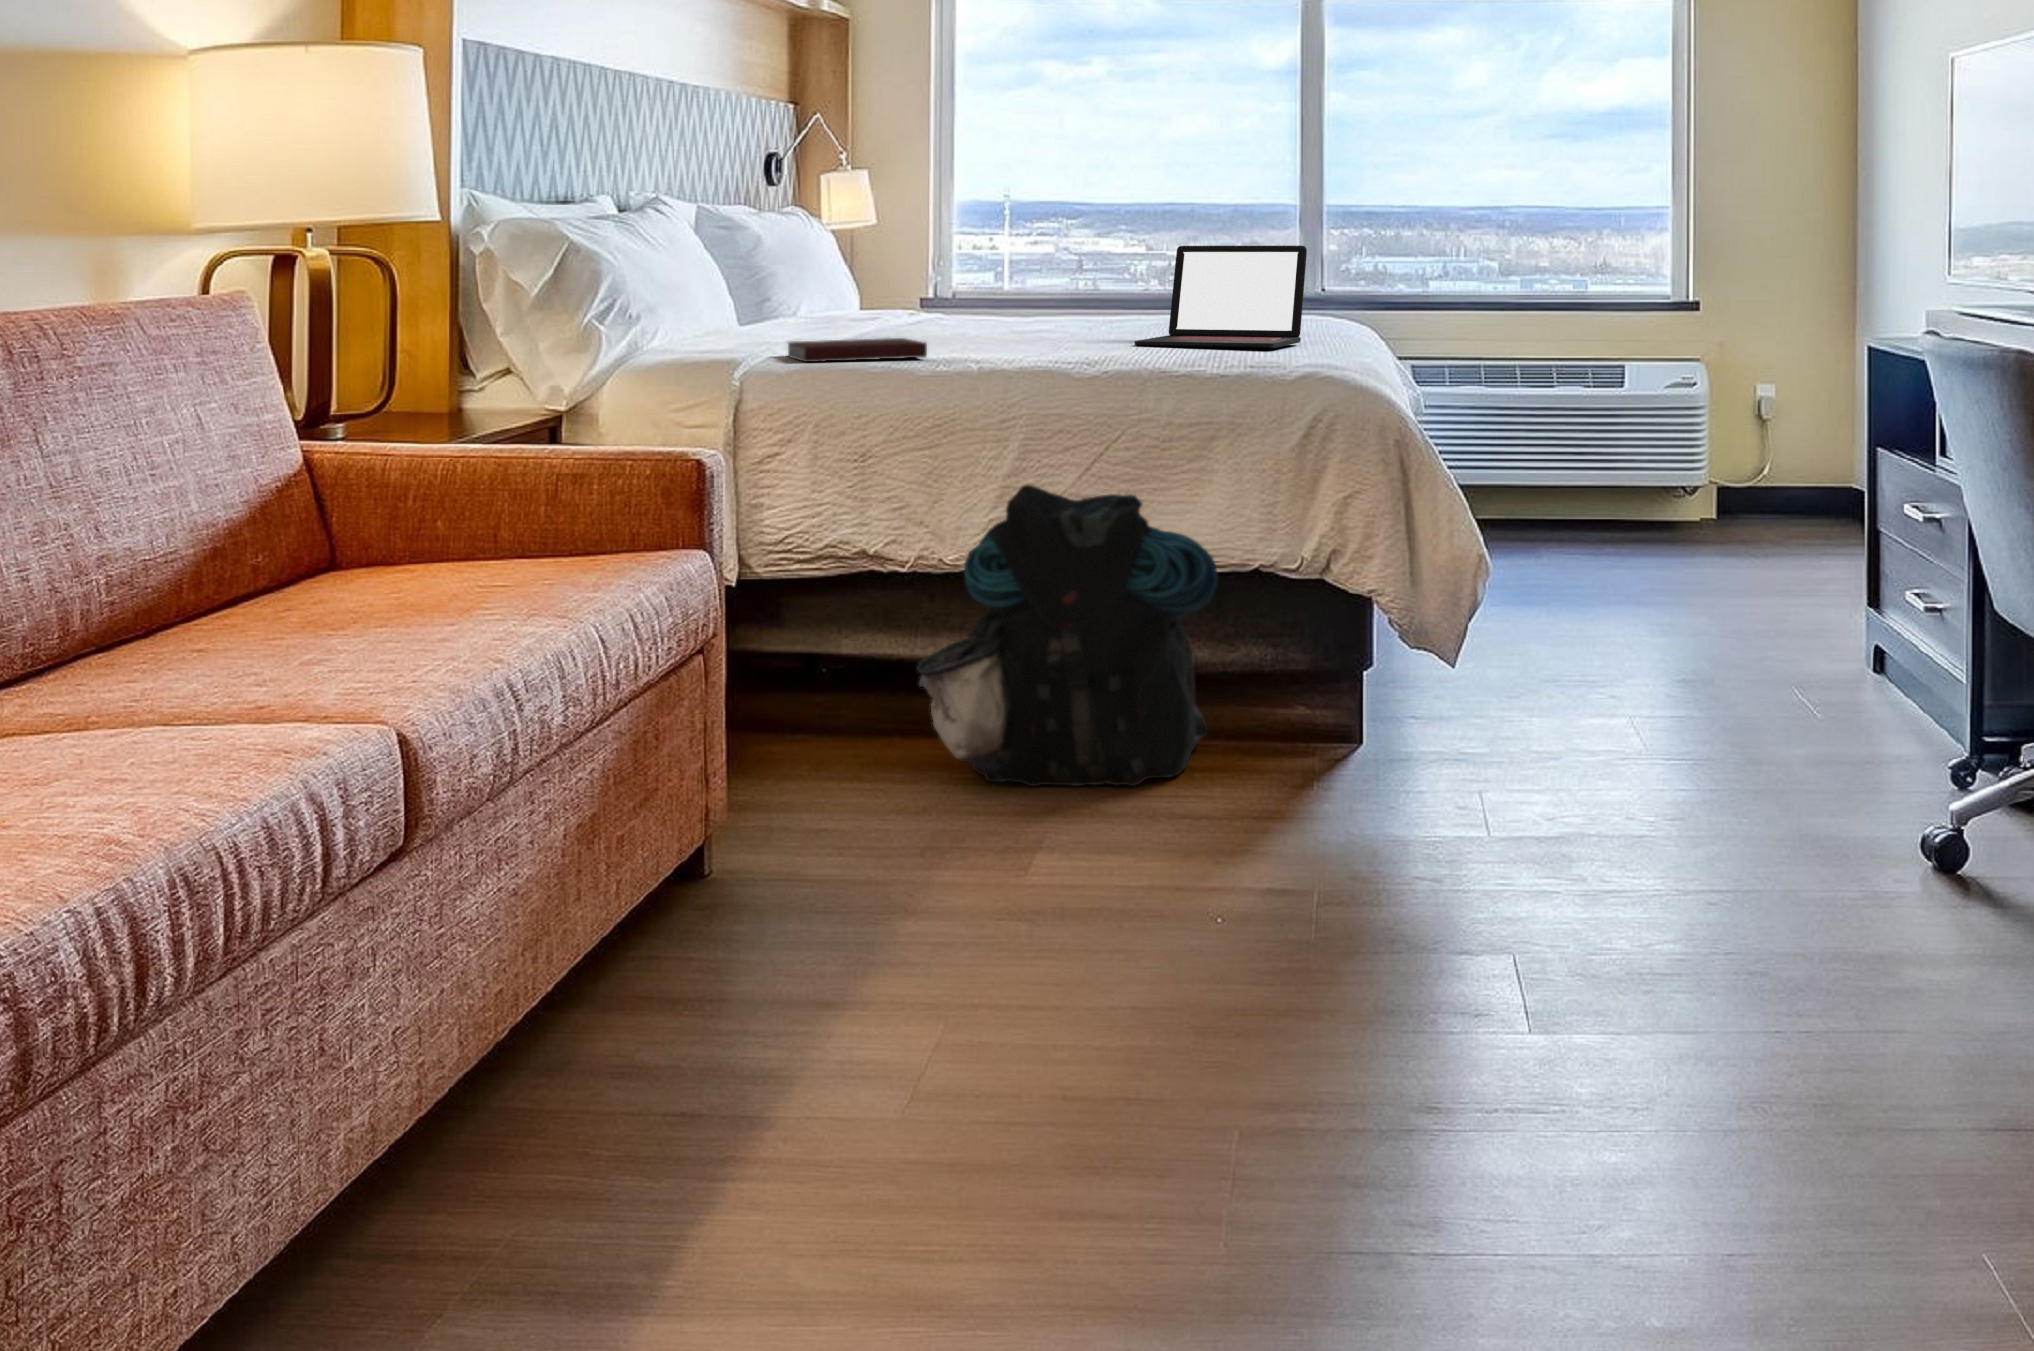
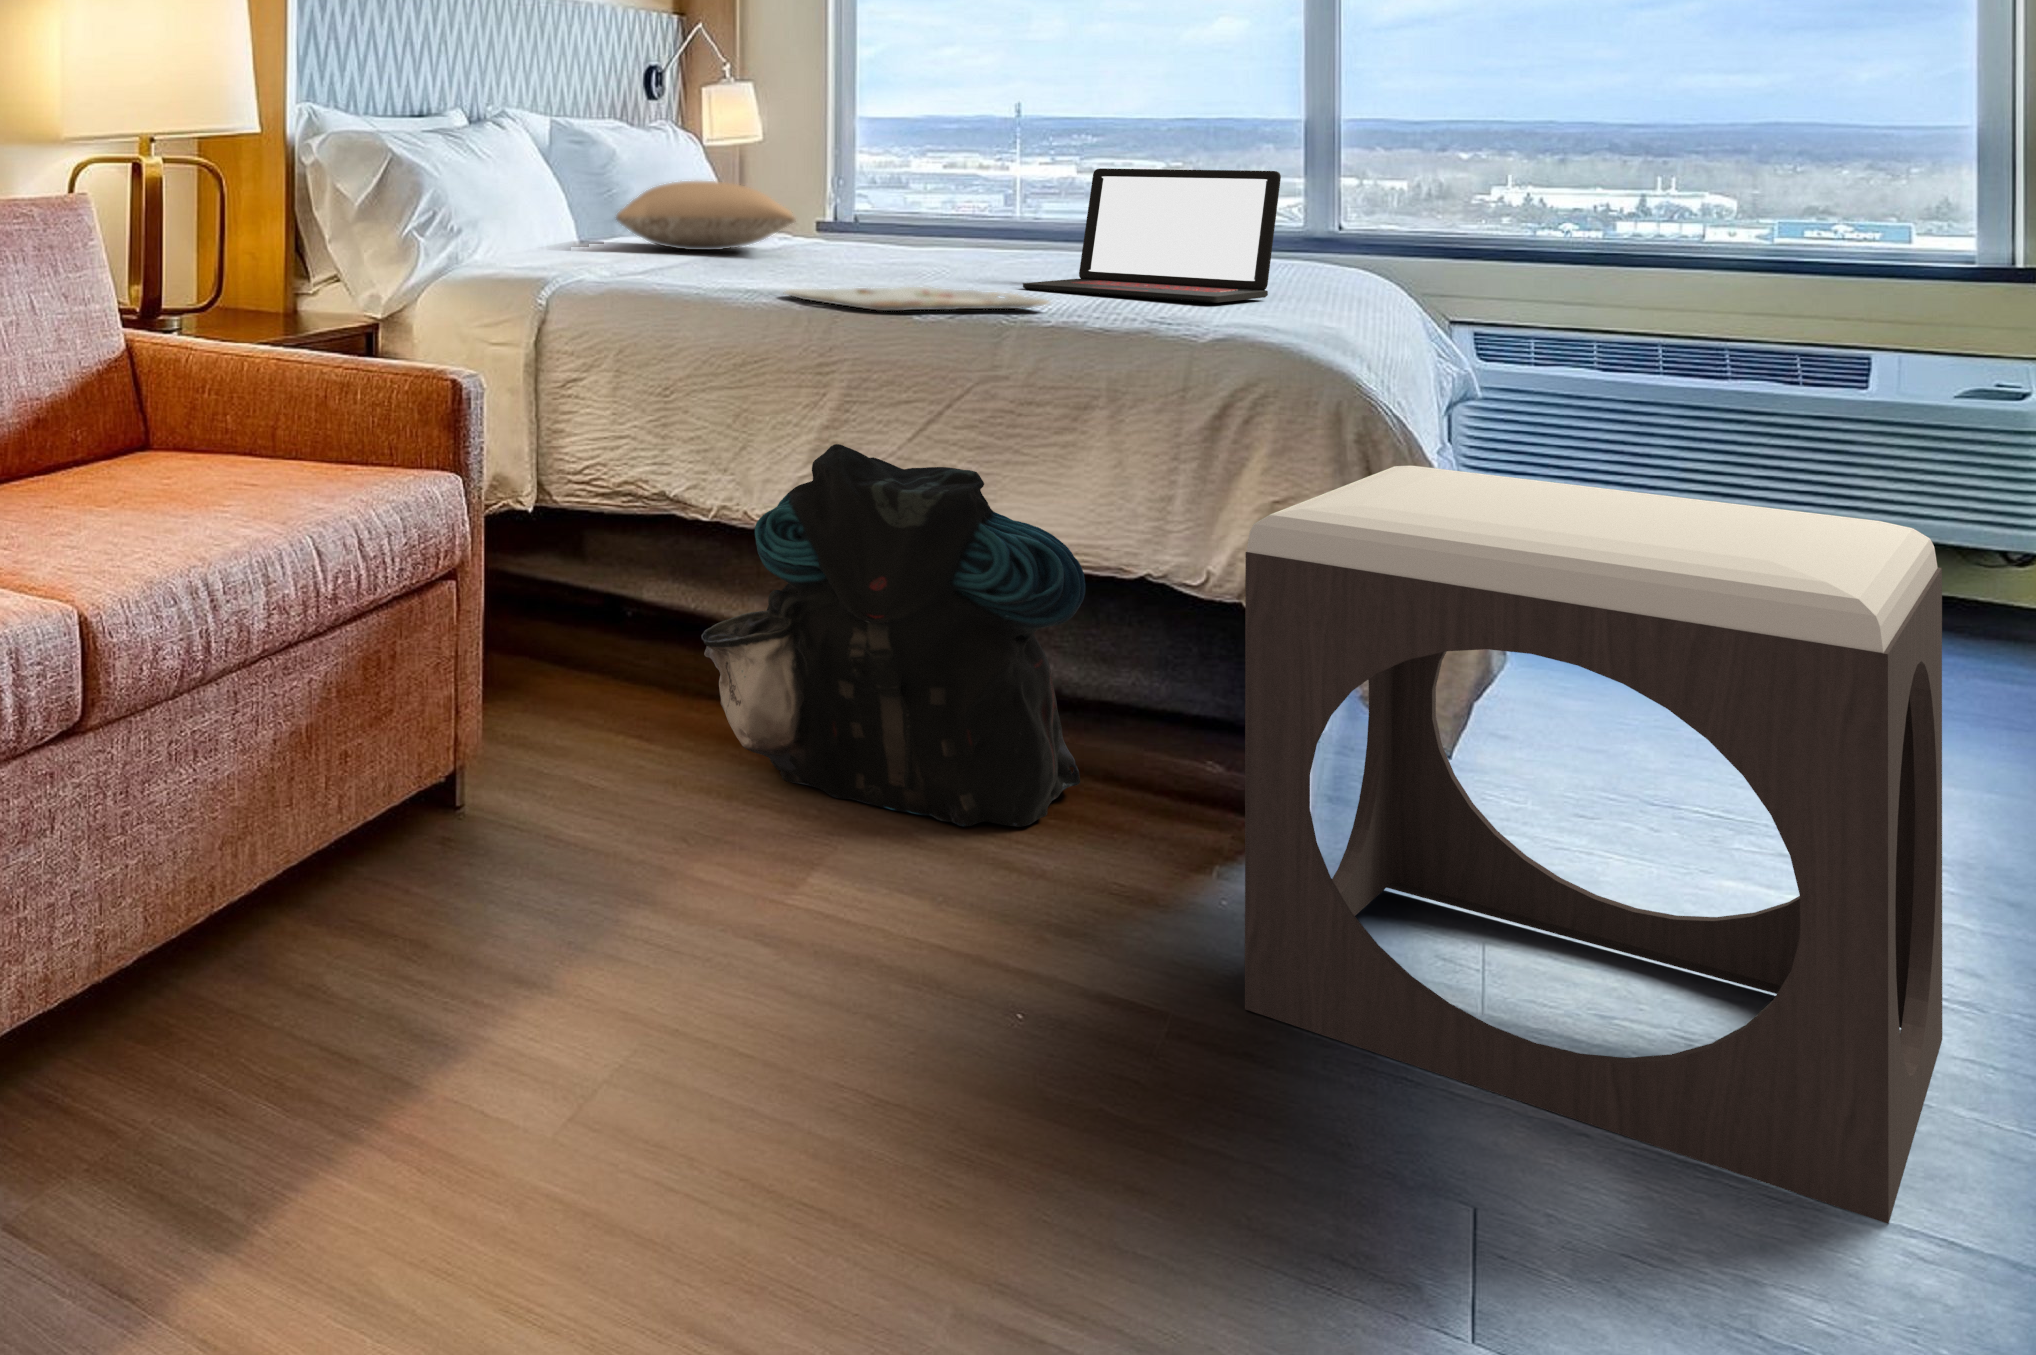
pillow: none [775,263,938,326] -> present [616,181,795,250]
notebook: present [788,338,927,362] -> none [594,264,742,289]
serving tray: none [966,348,1174,368] -> present [786,287,1048,311]
footstool: none [1354,455,1701,891] -> present [1245,466,1942,1224]

